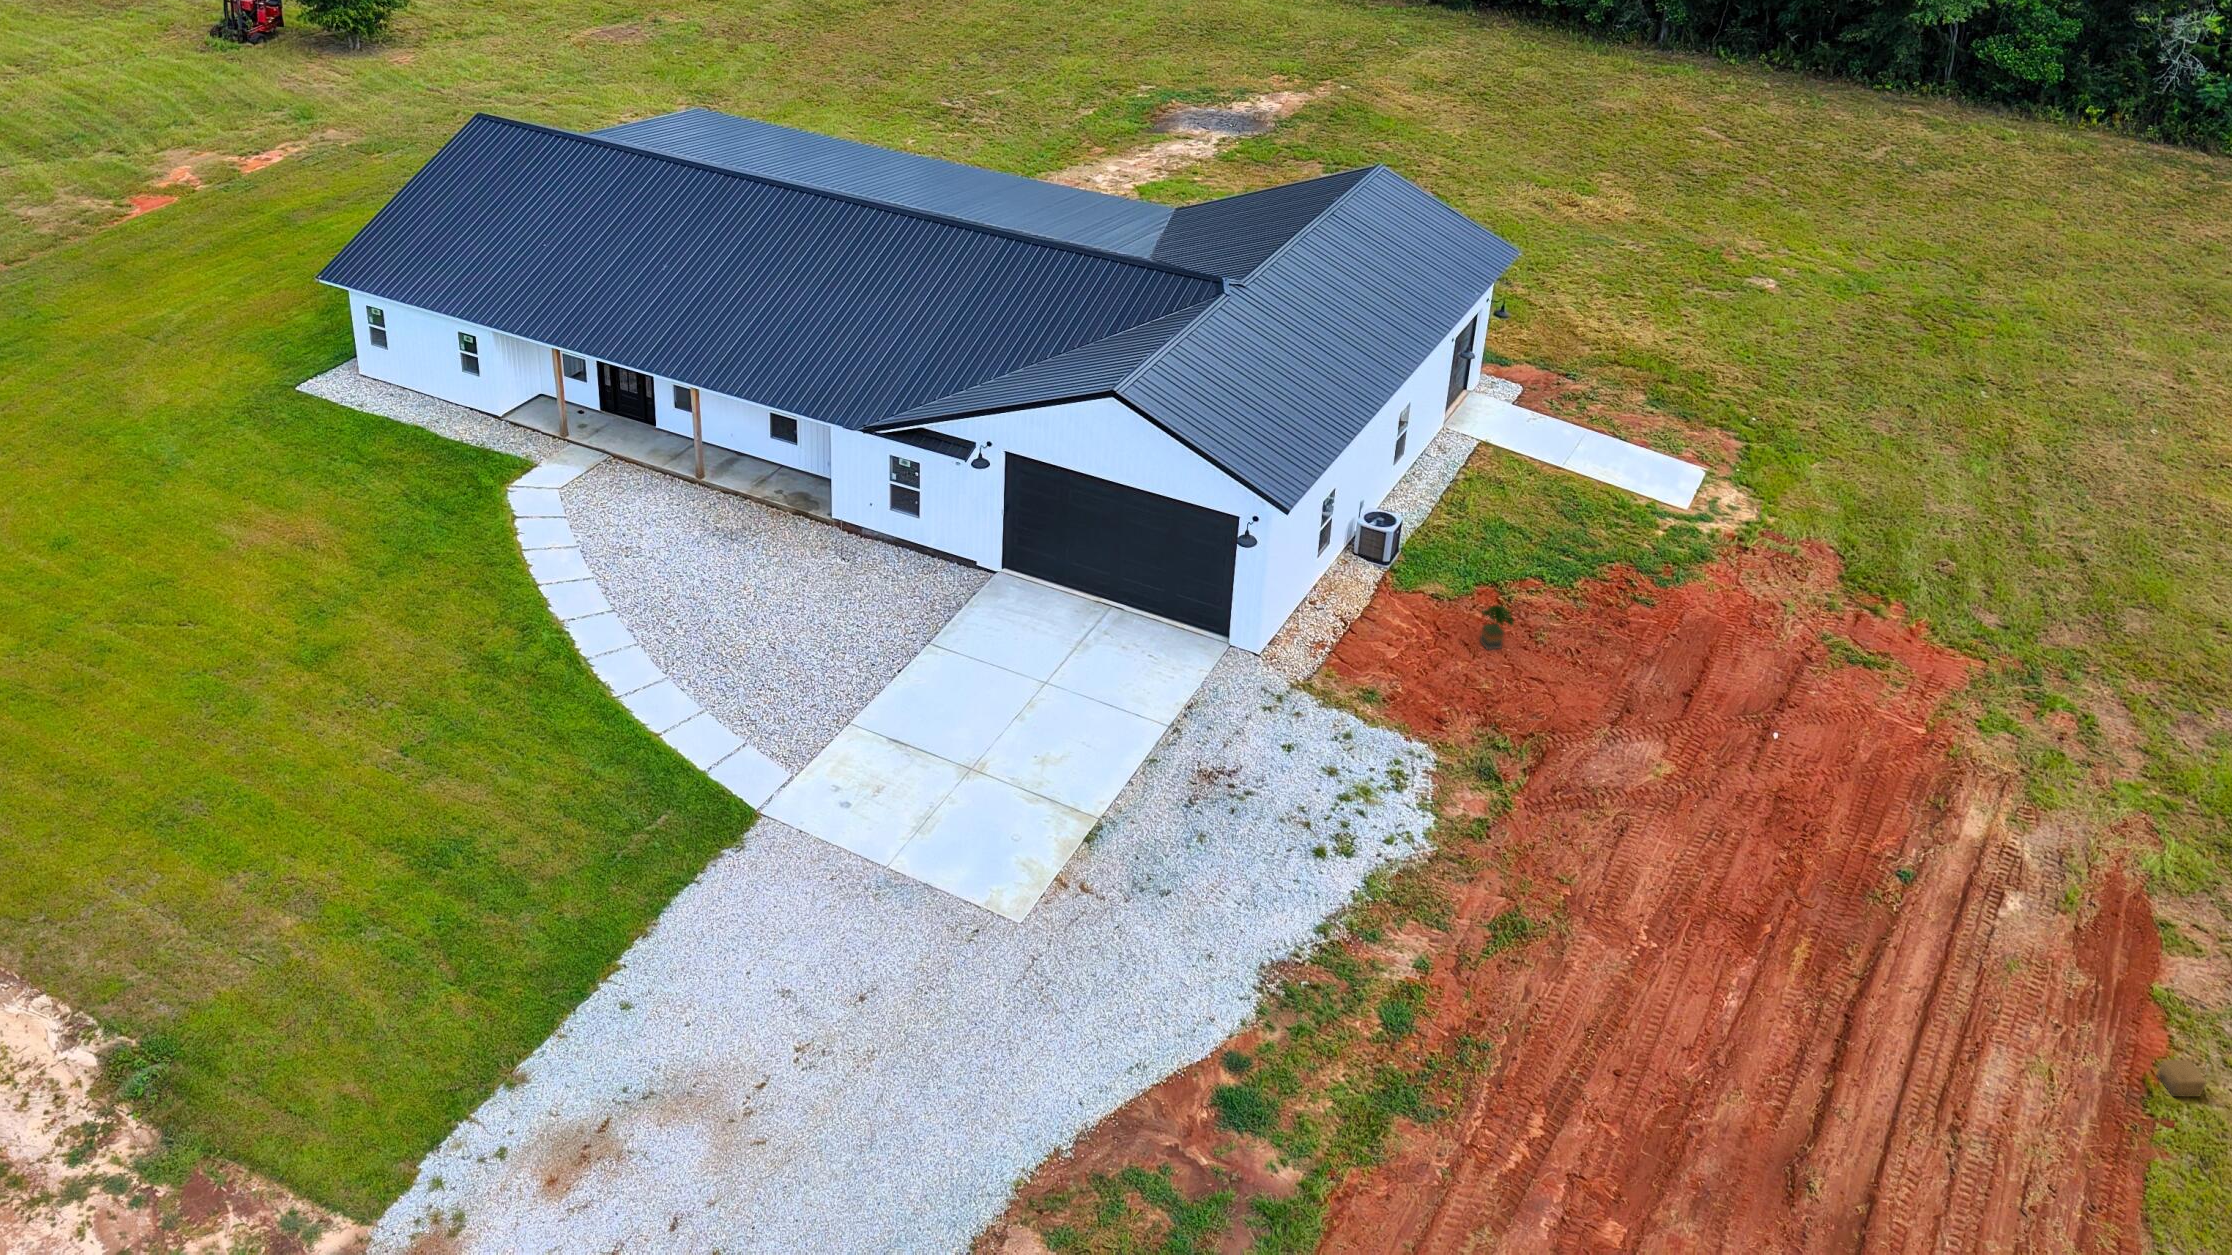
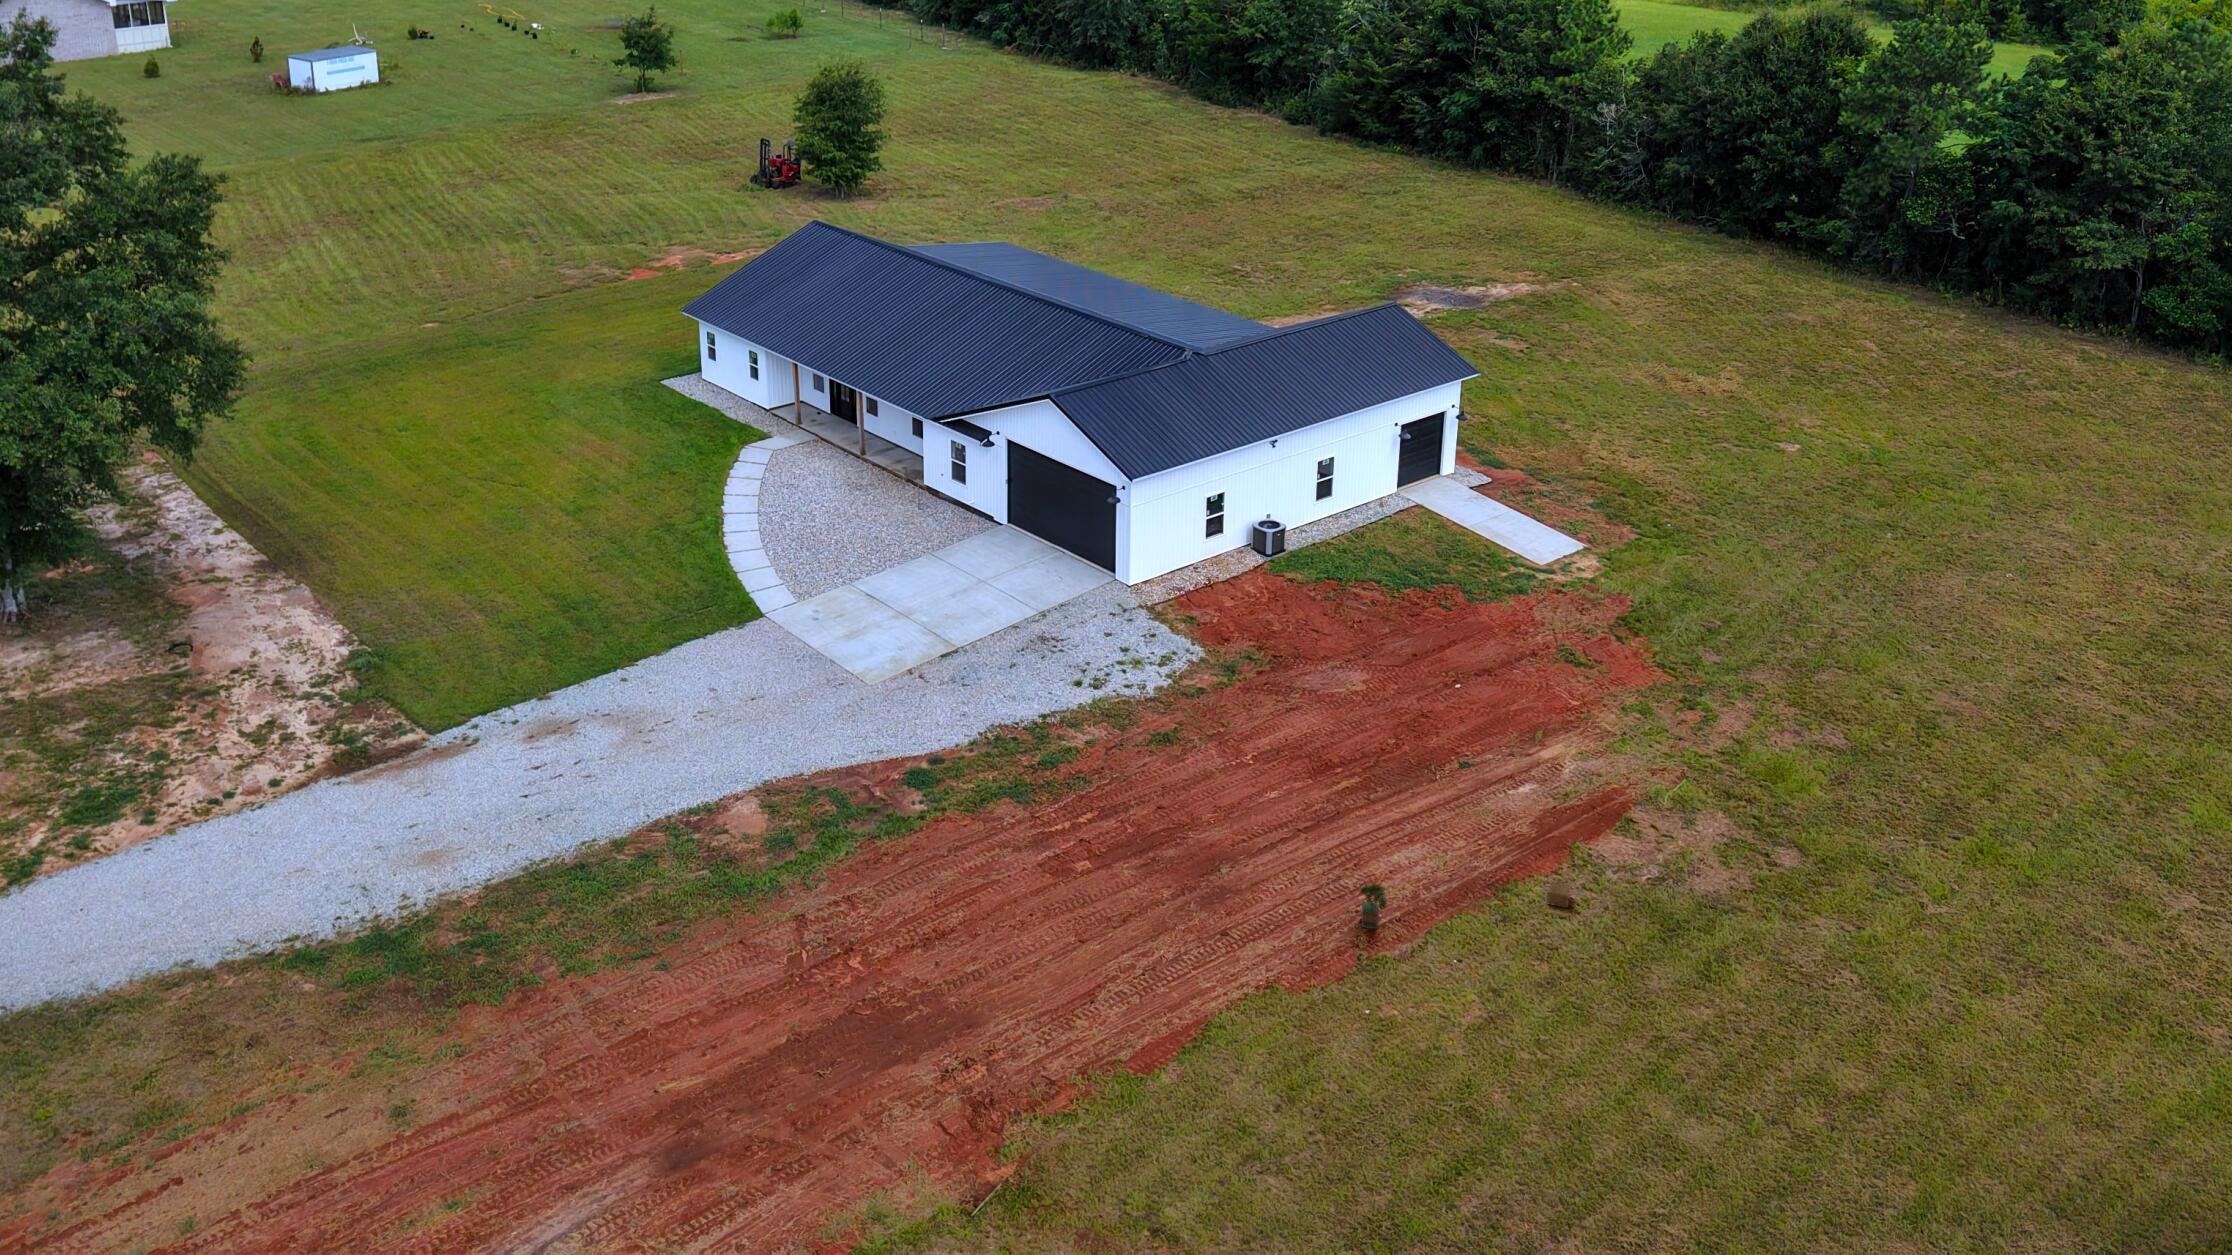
potted tree: present [1480,605,1514,650] -> present [1359,885,1388,929]

